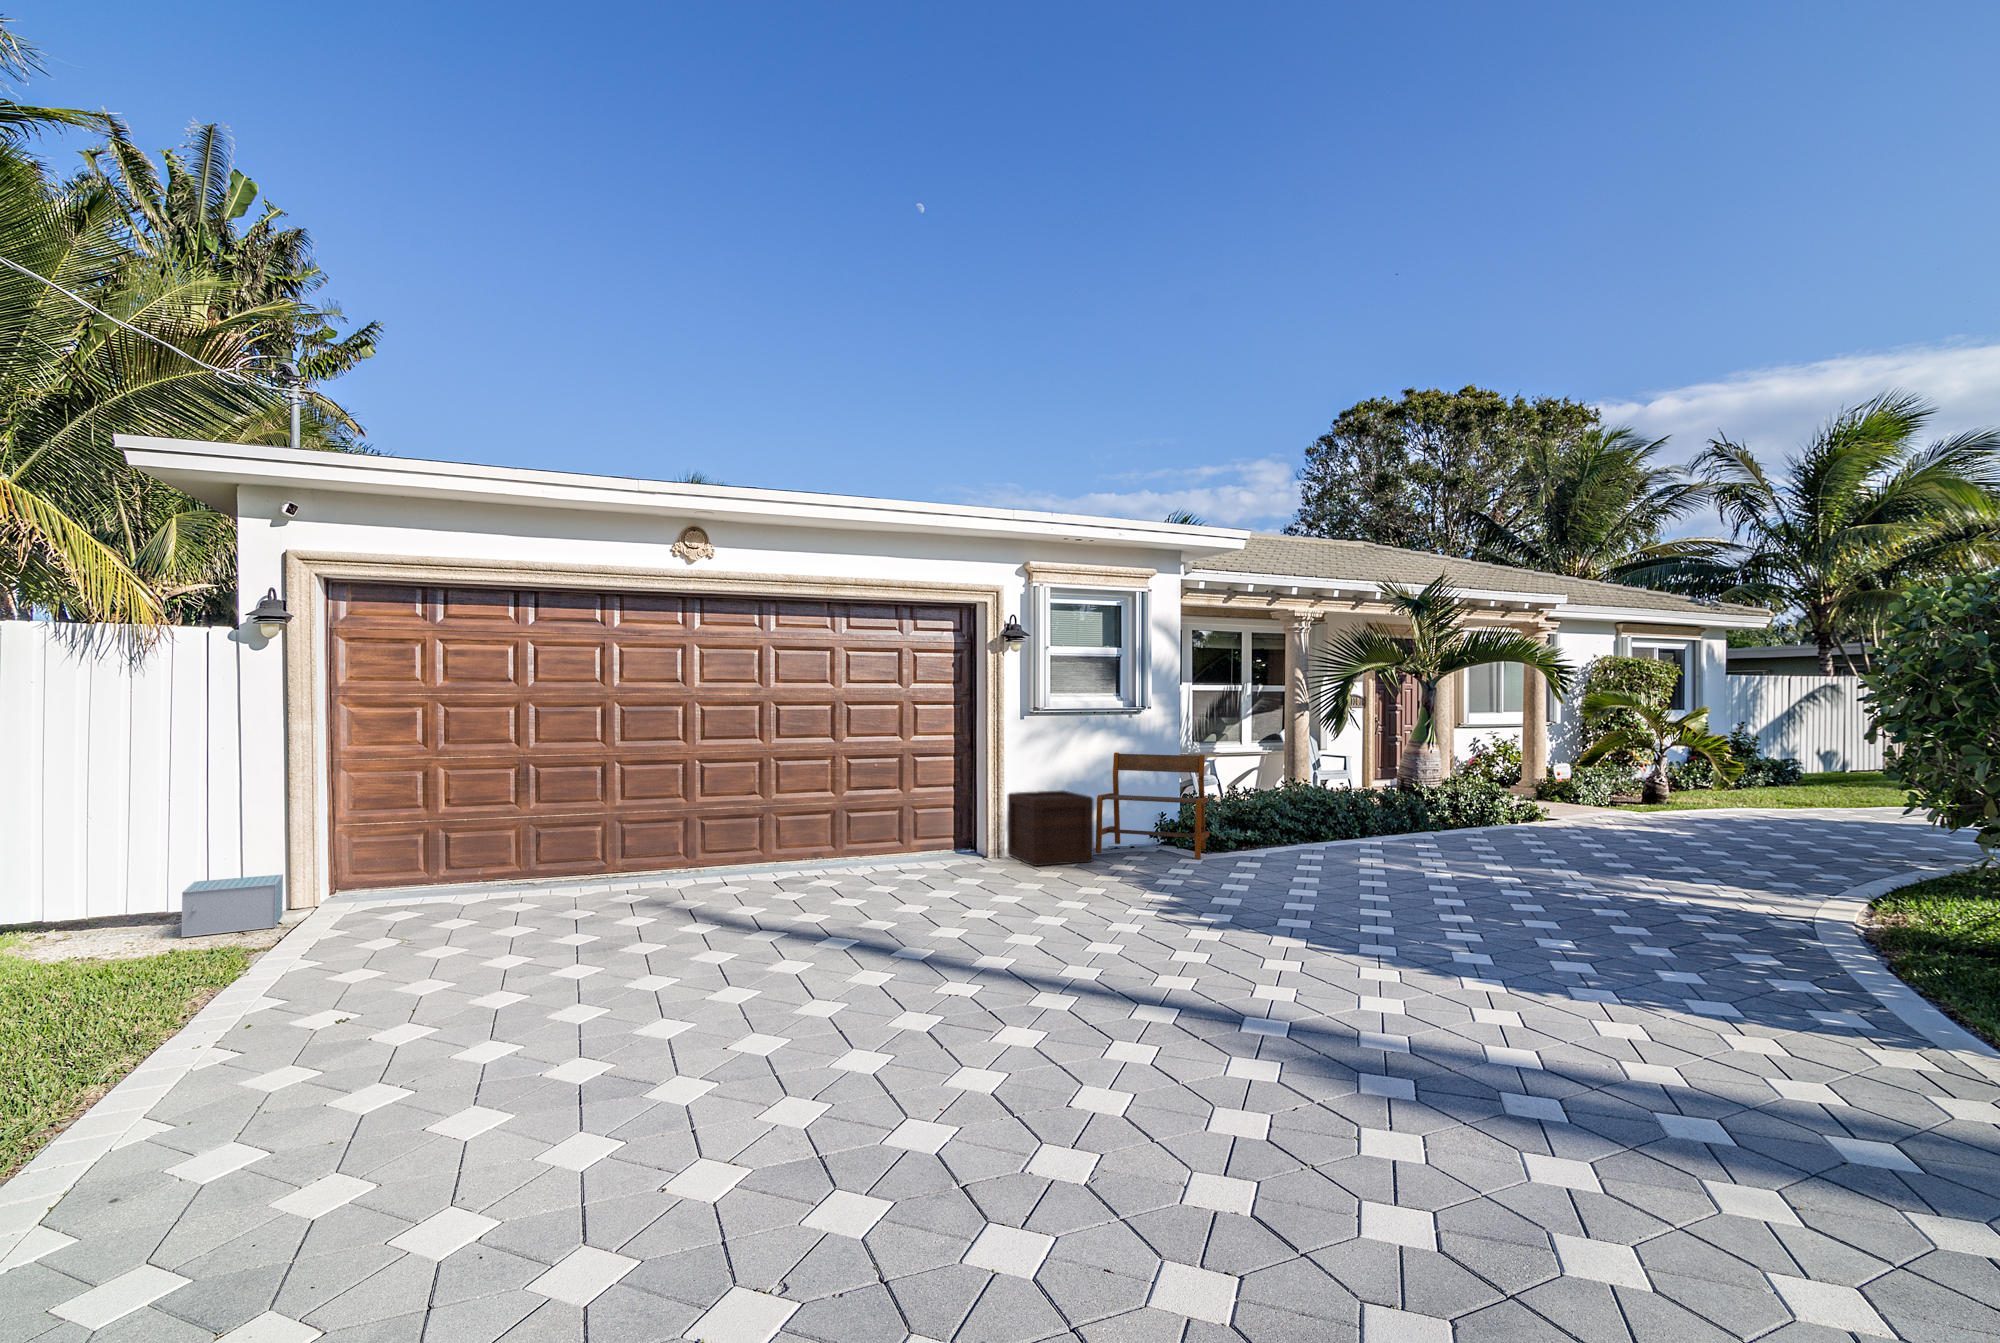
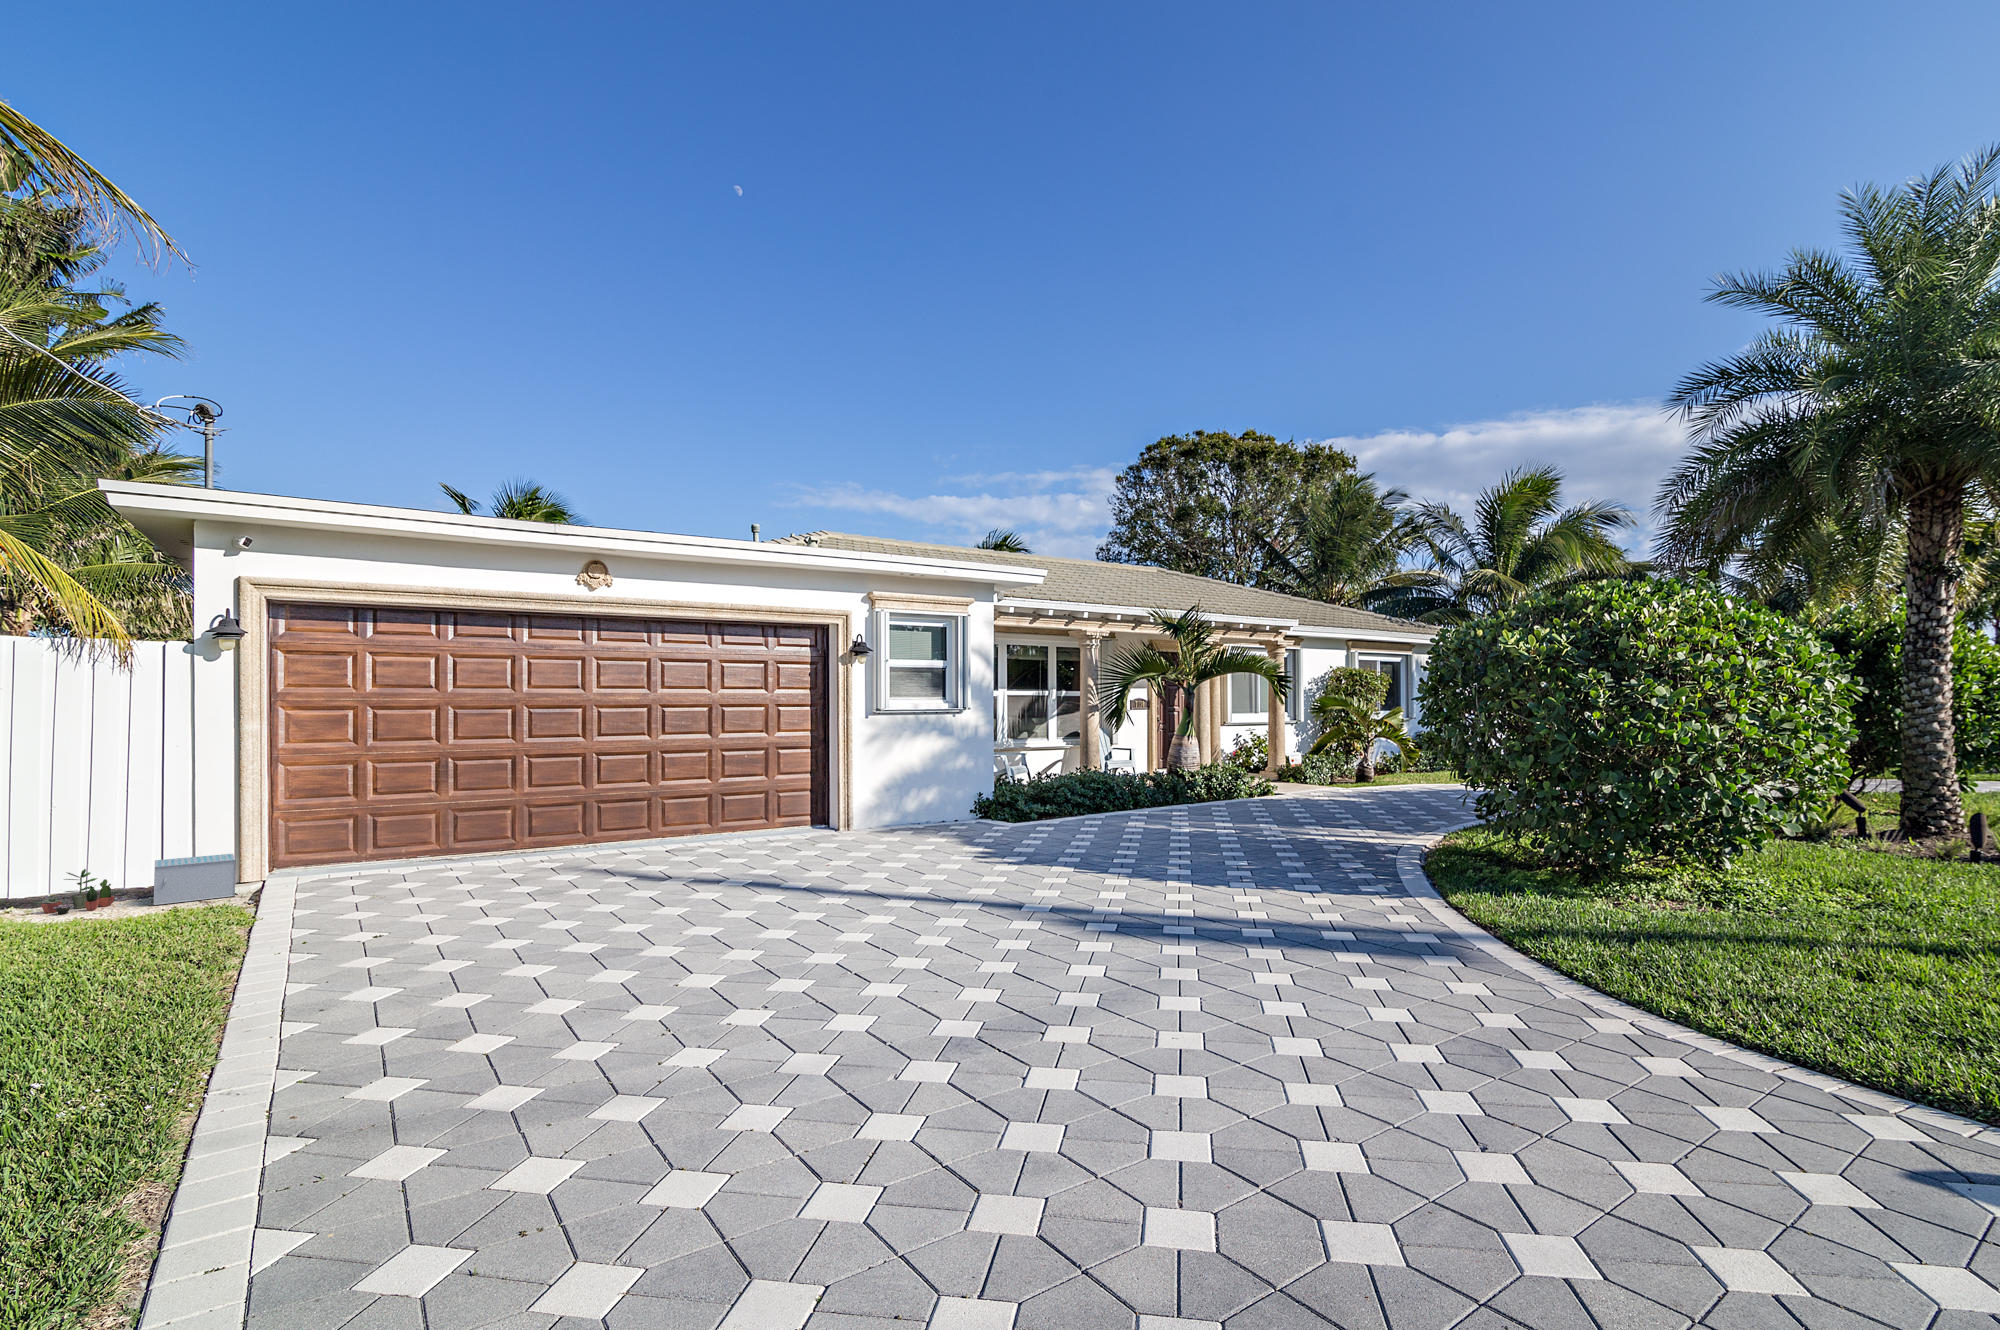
bench: present [1096,753,1209,859] -> none [926,746,1016,827]
wooden crate: present [1007,791,1093,866] -> none [854,776,924,836]
potted plant: none [62,892,145,946] -> present [41,869,114,914]

